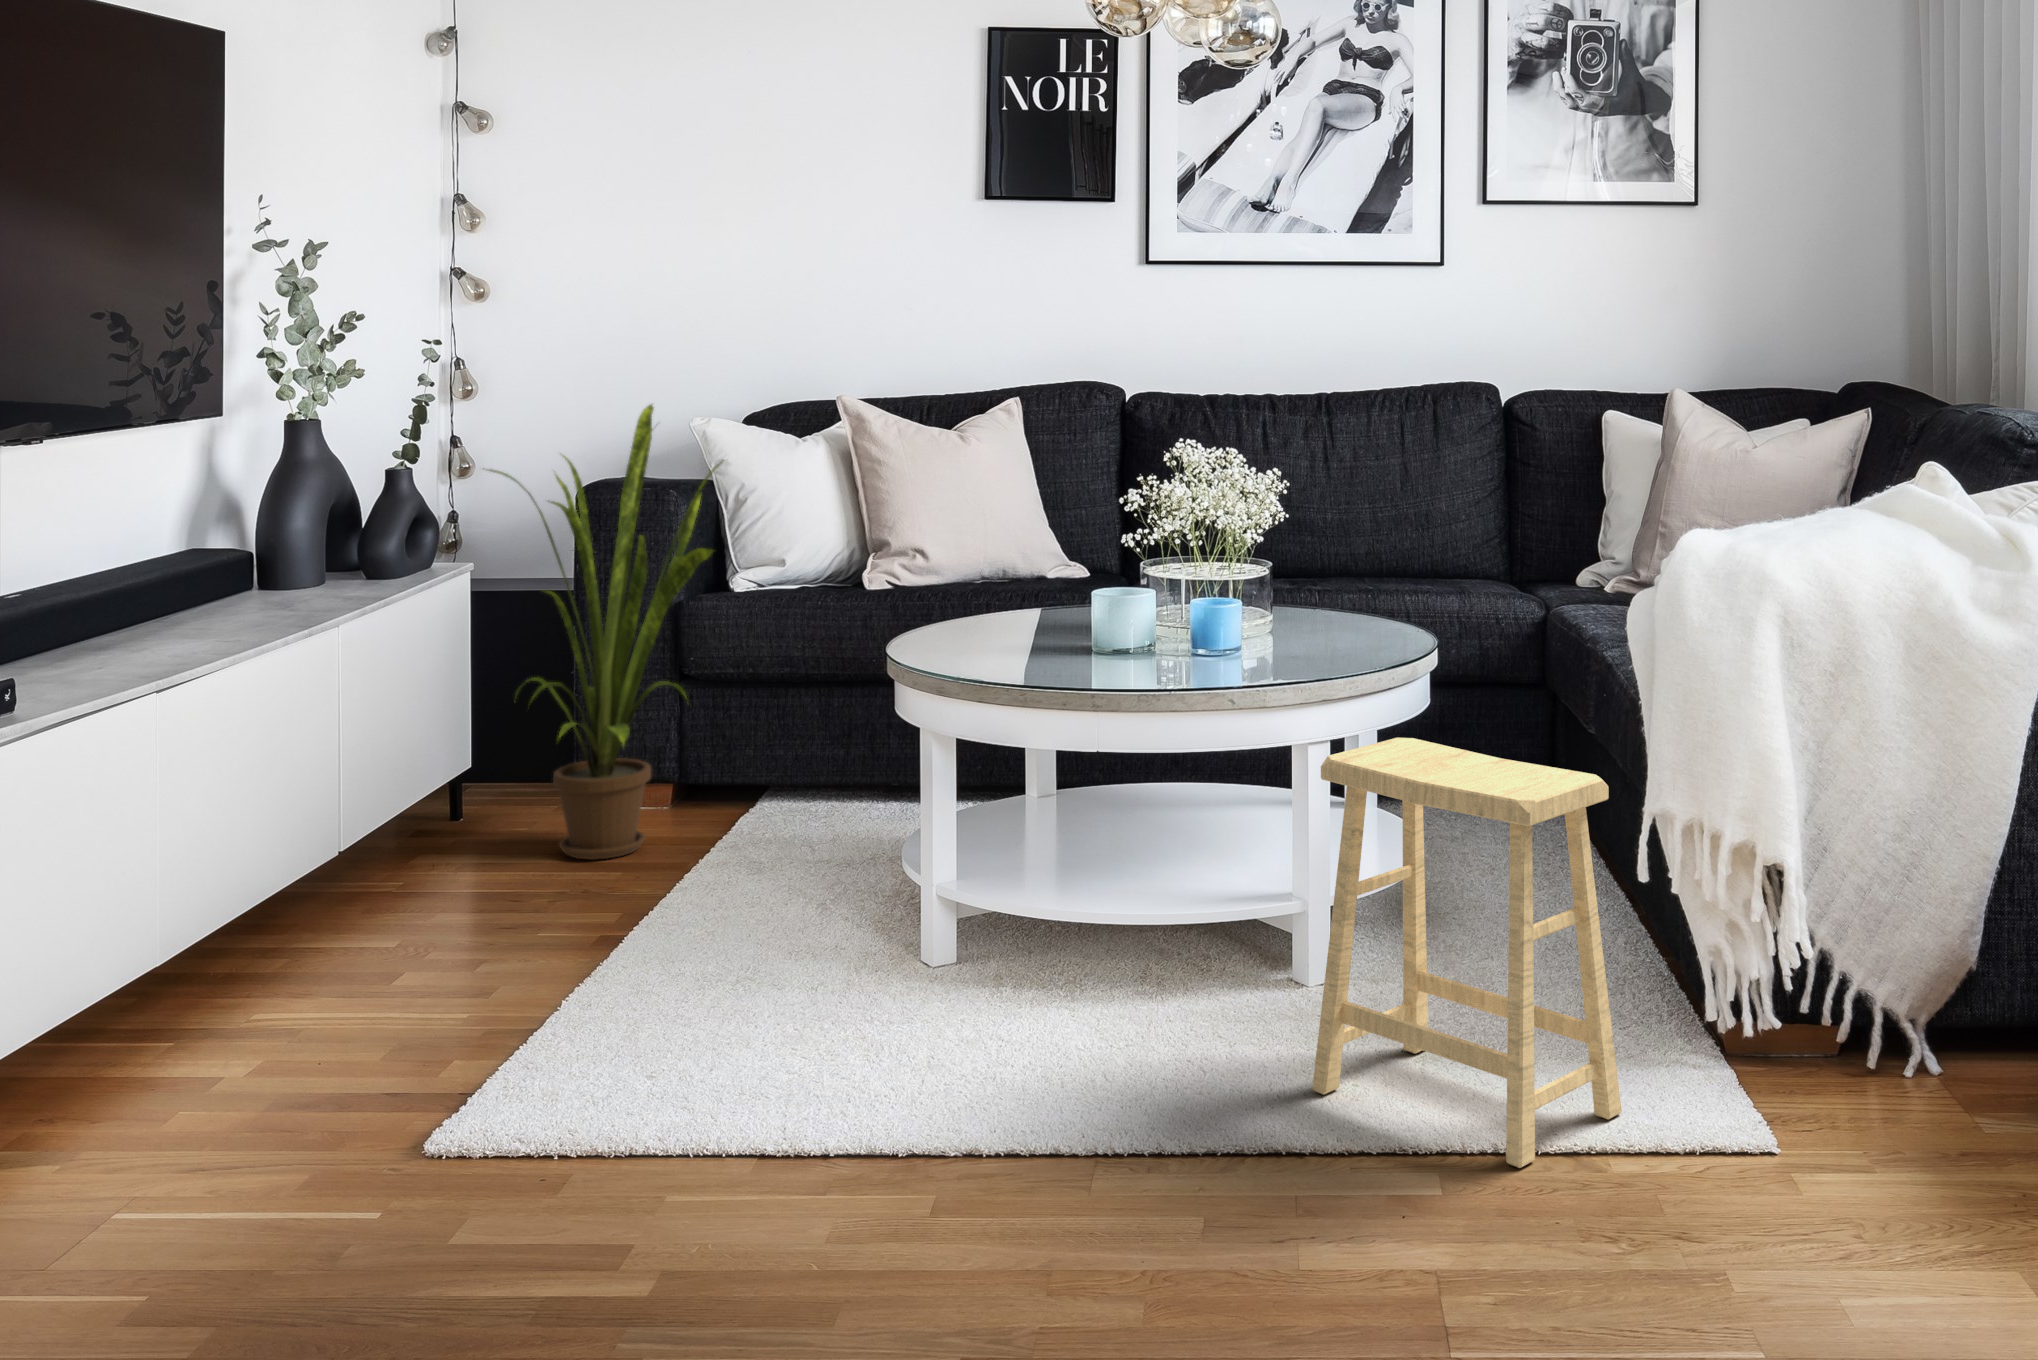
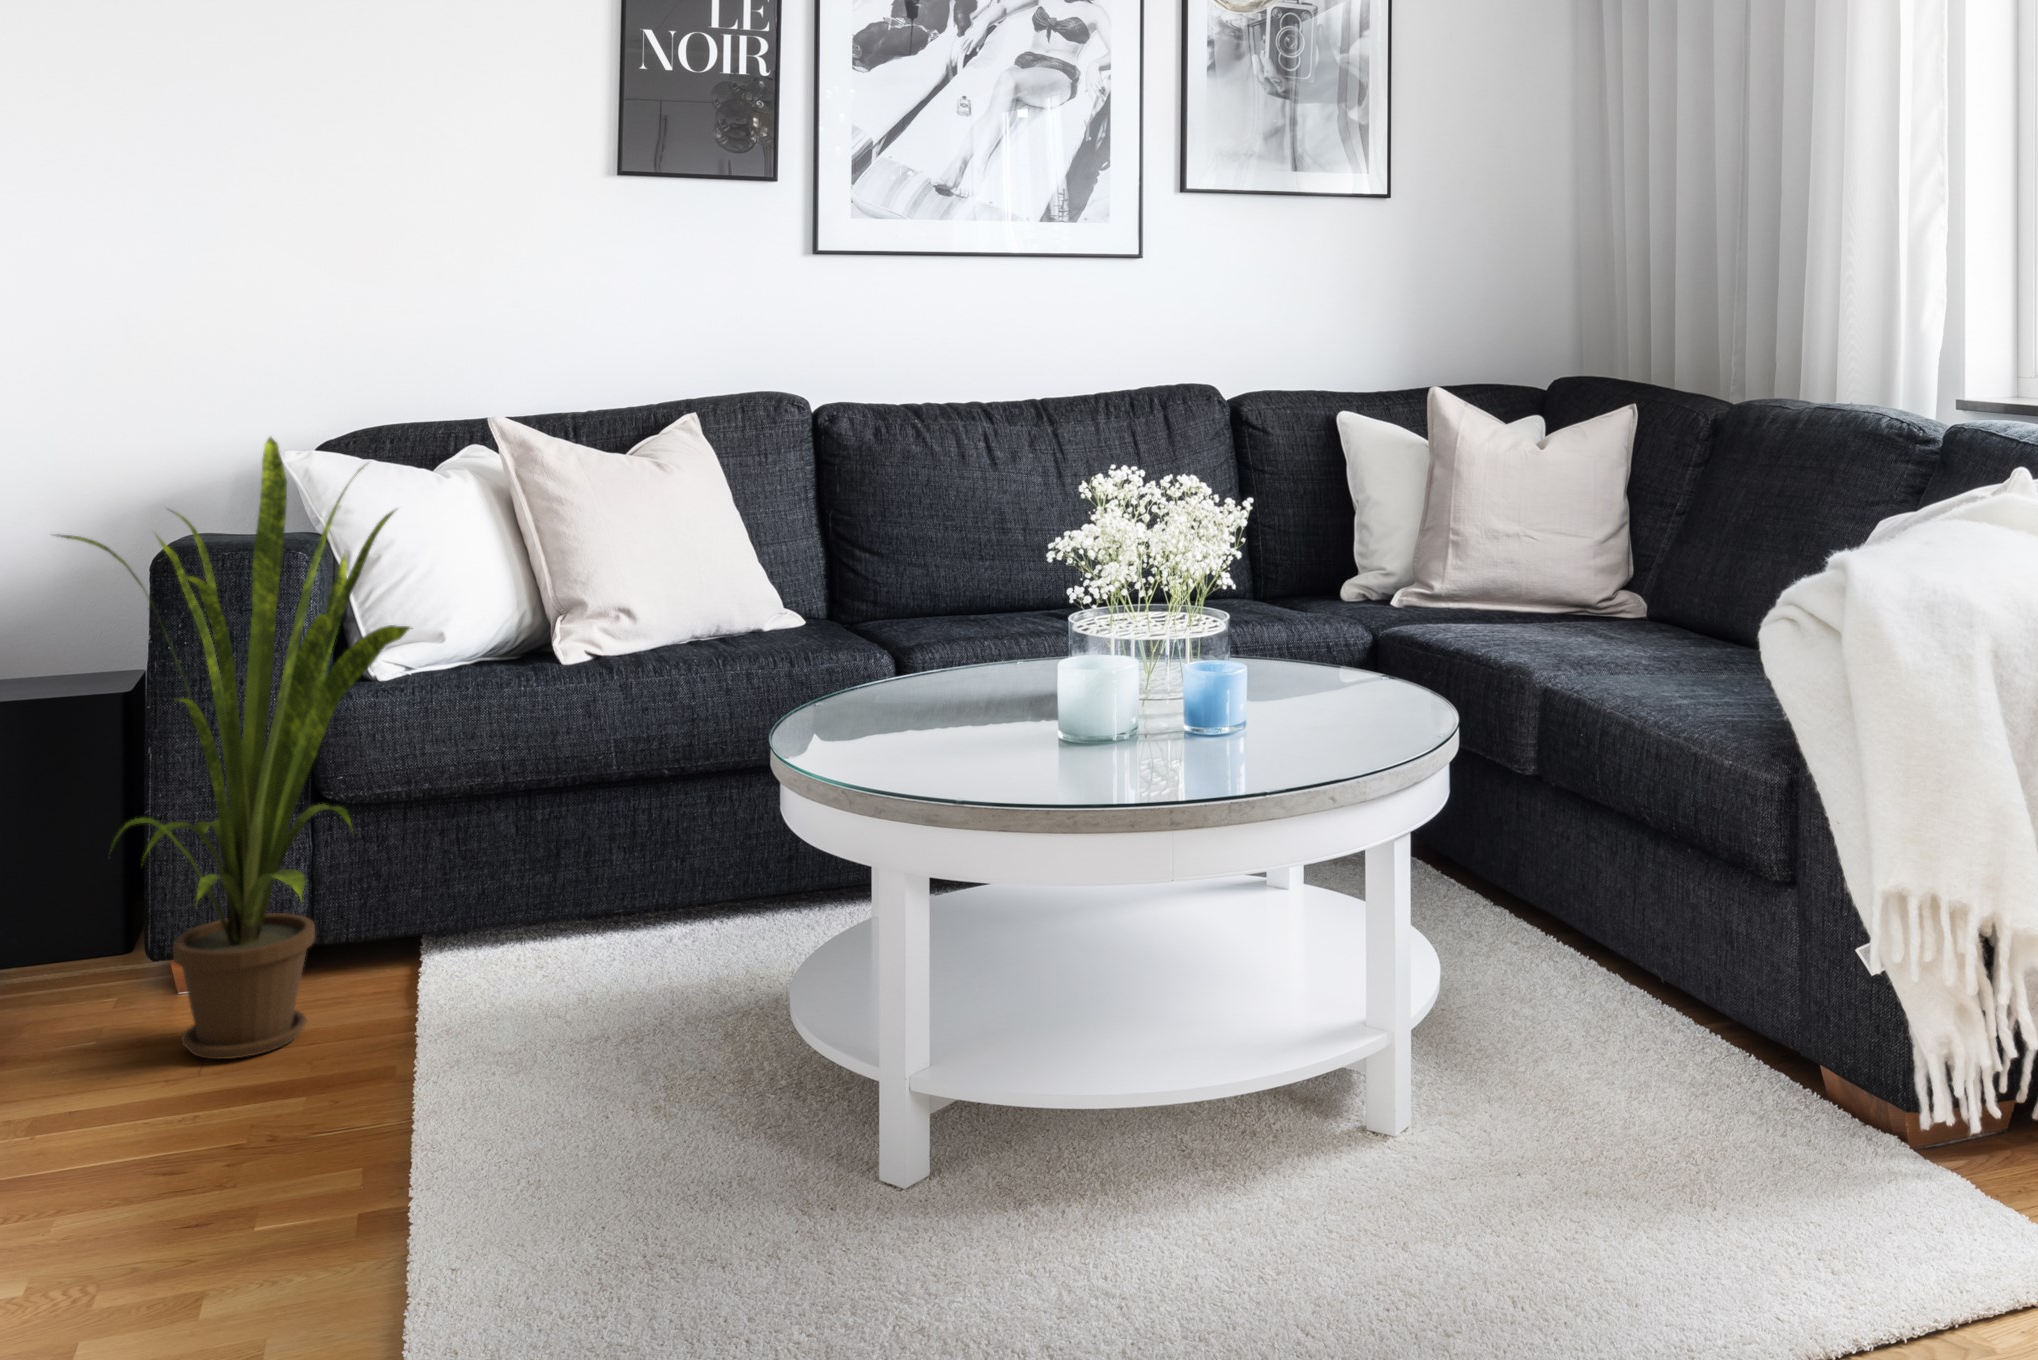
footstool: present [1312,738,1622,1168] -> none [1445,798,1774,1275]

